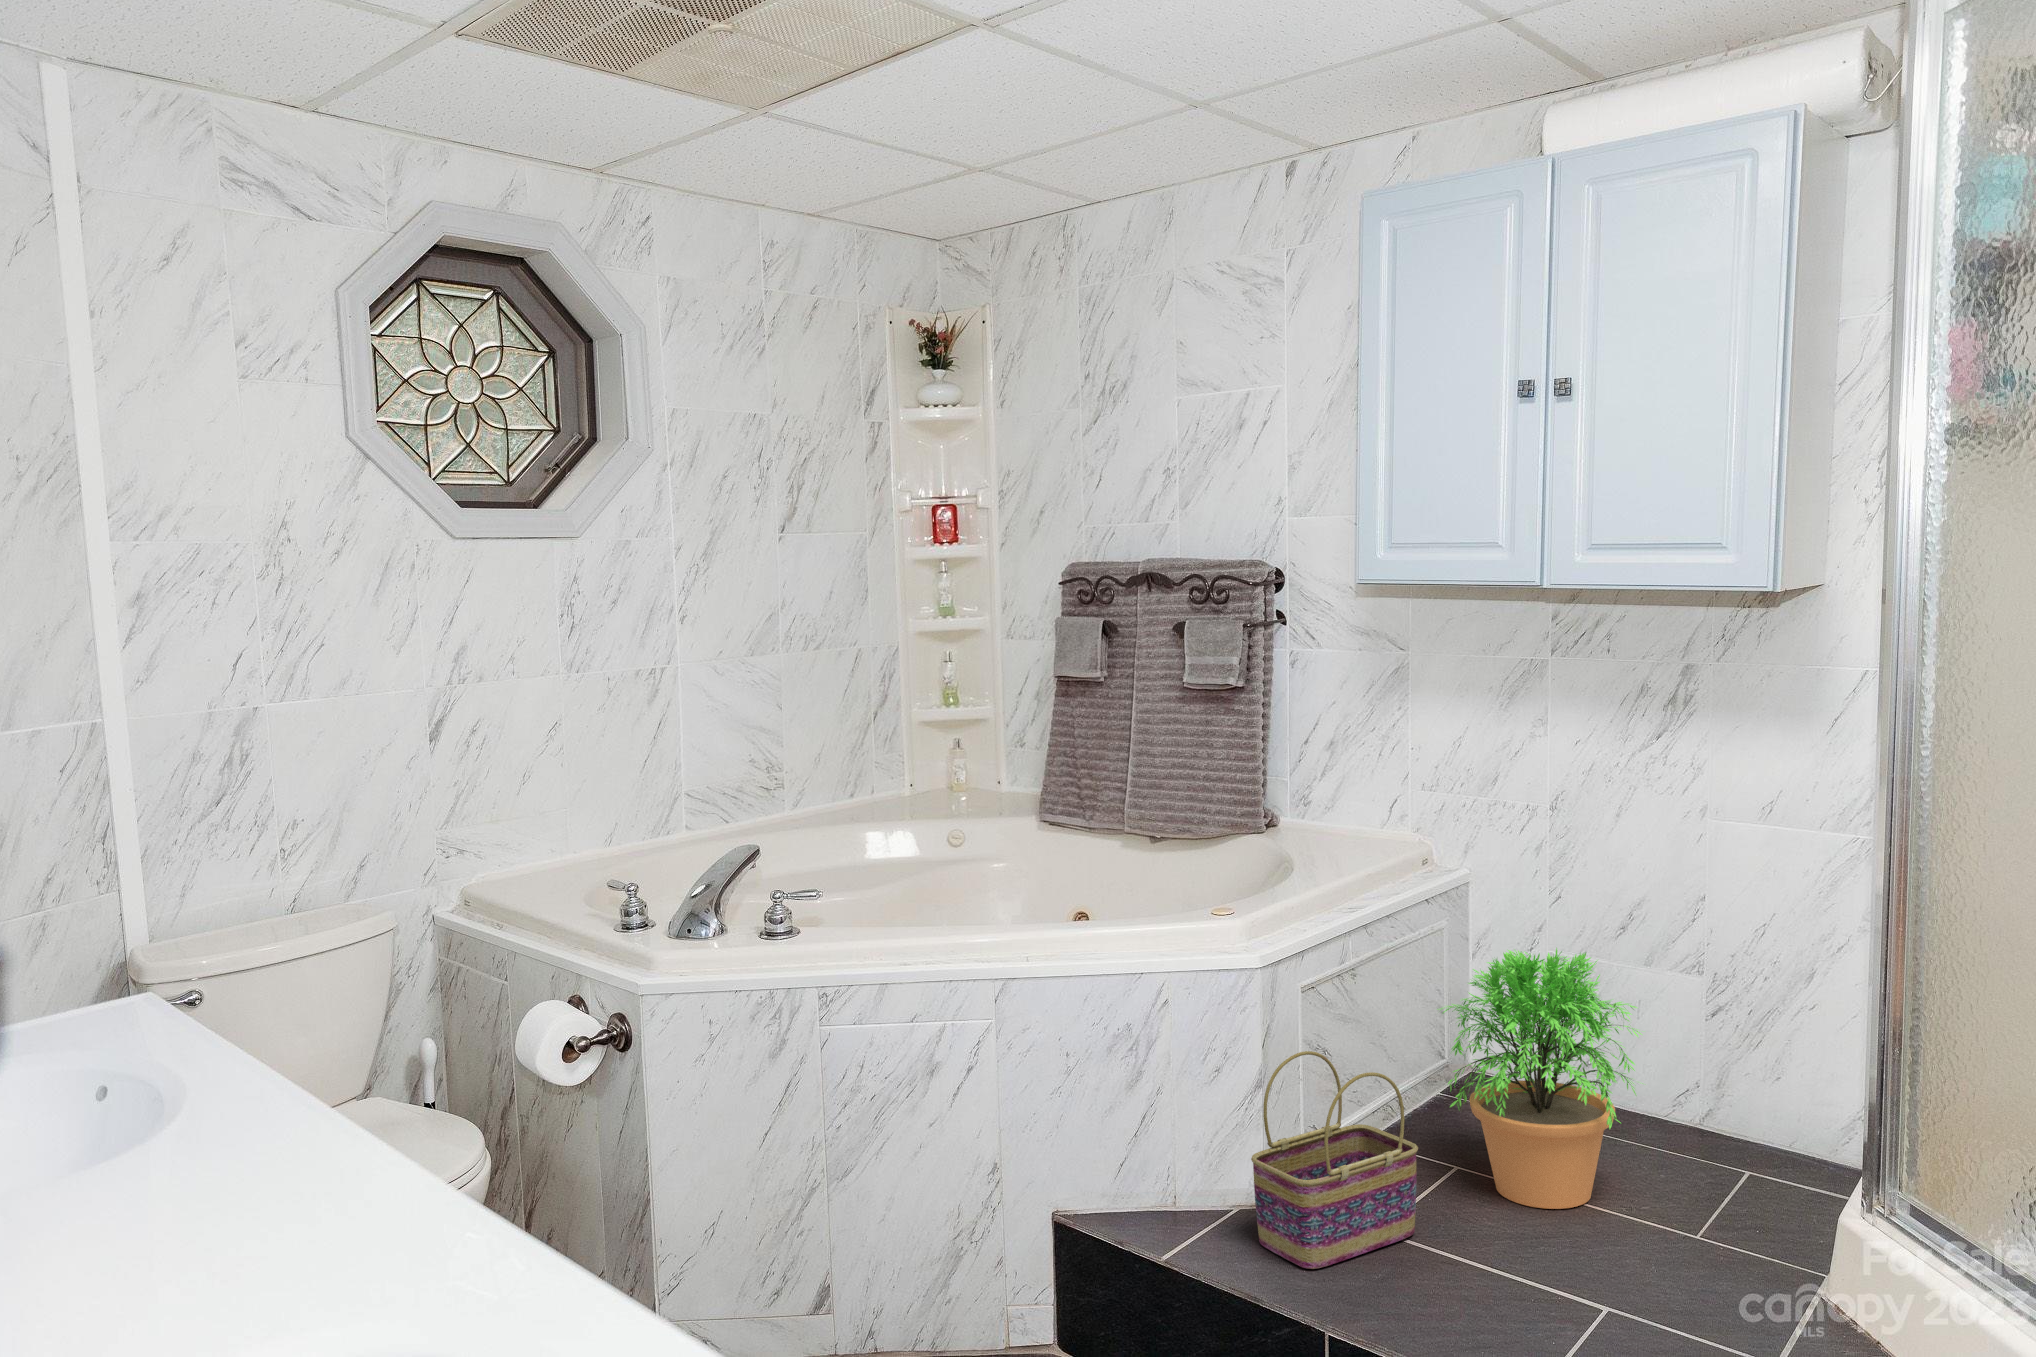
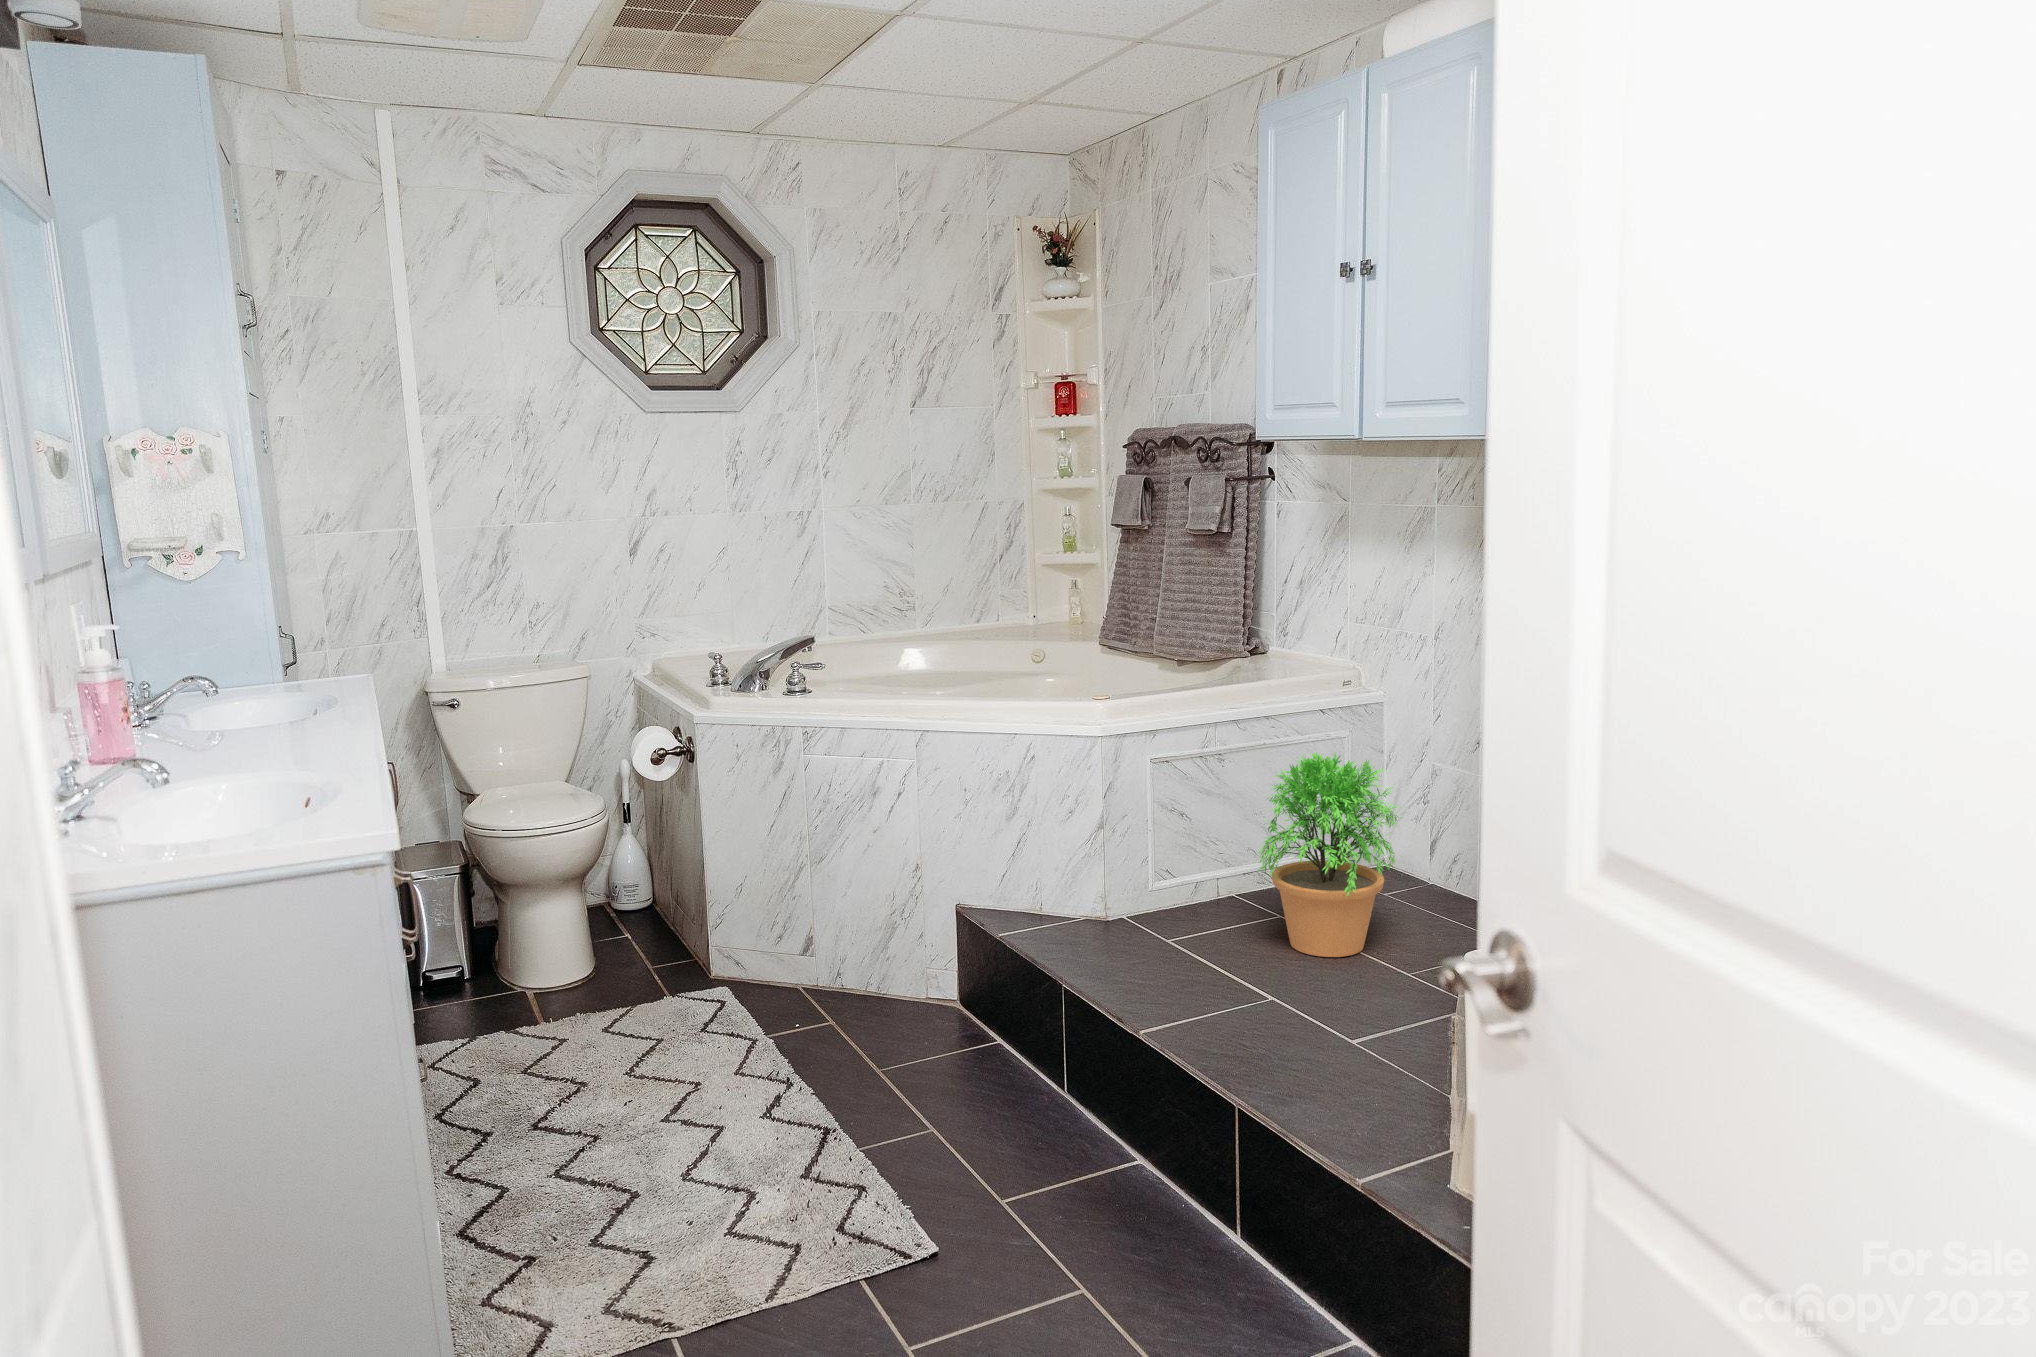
basket: present [1251,1051,1418,1269] -> none [1067,811,1194,962]

